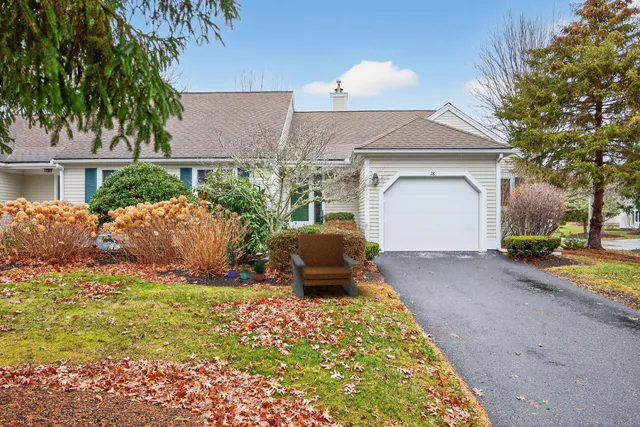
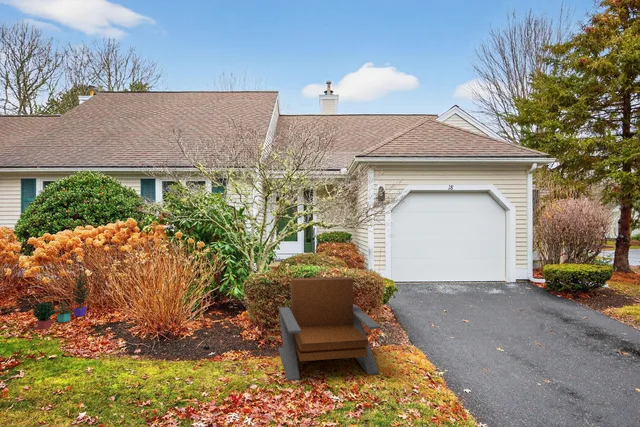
potted plant: present [226,244,266,281] -> present [32,274,89,329]

